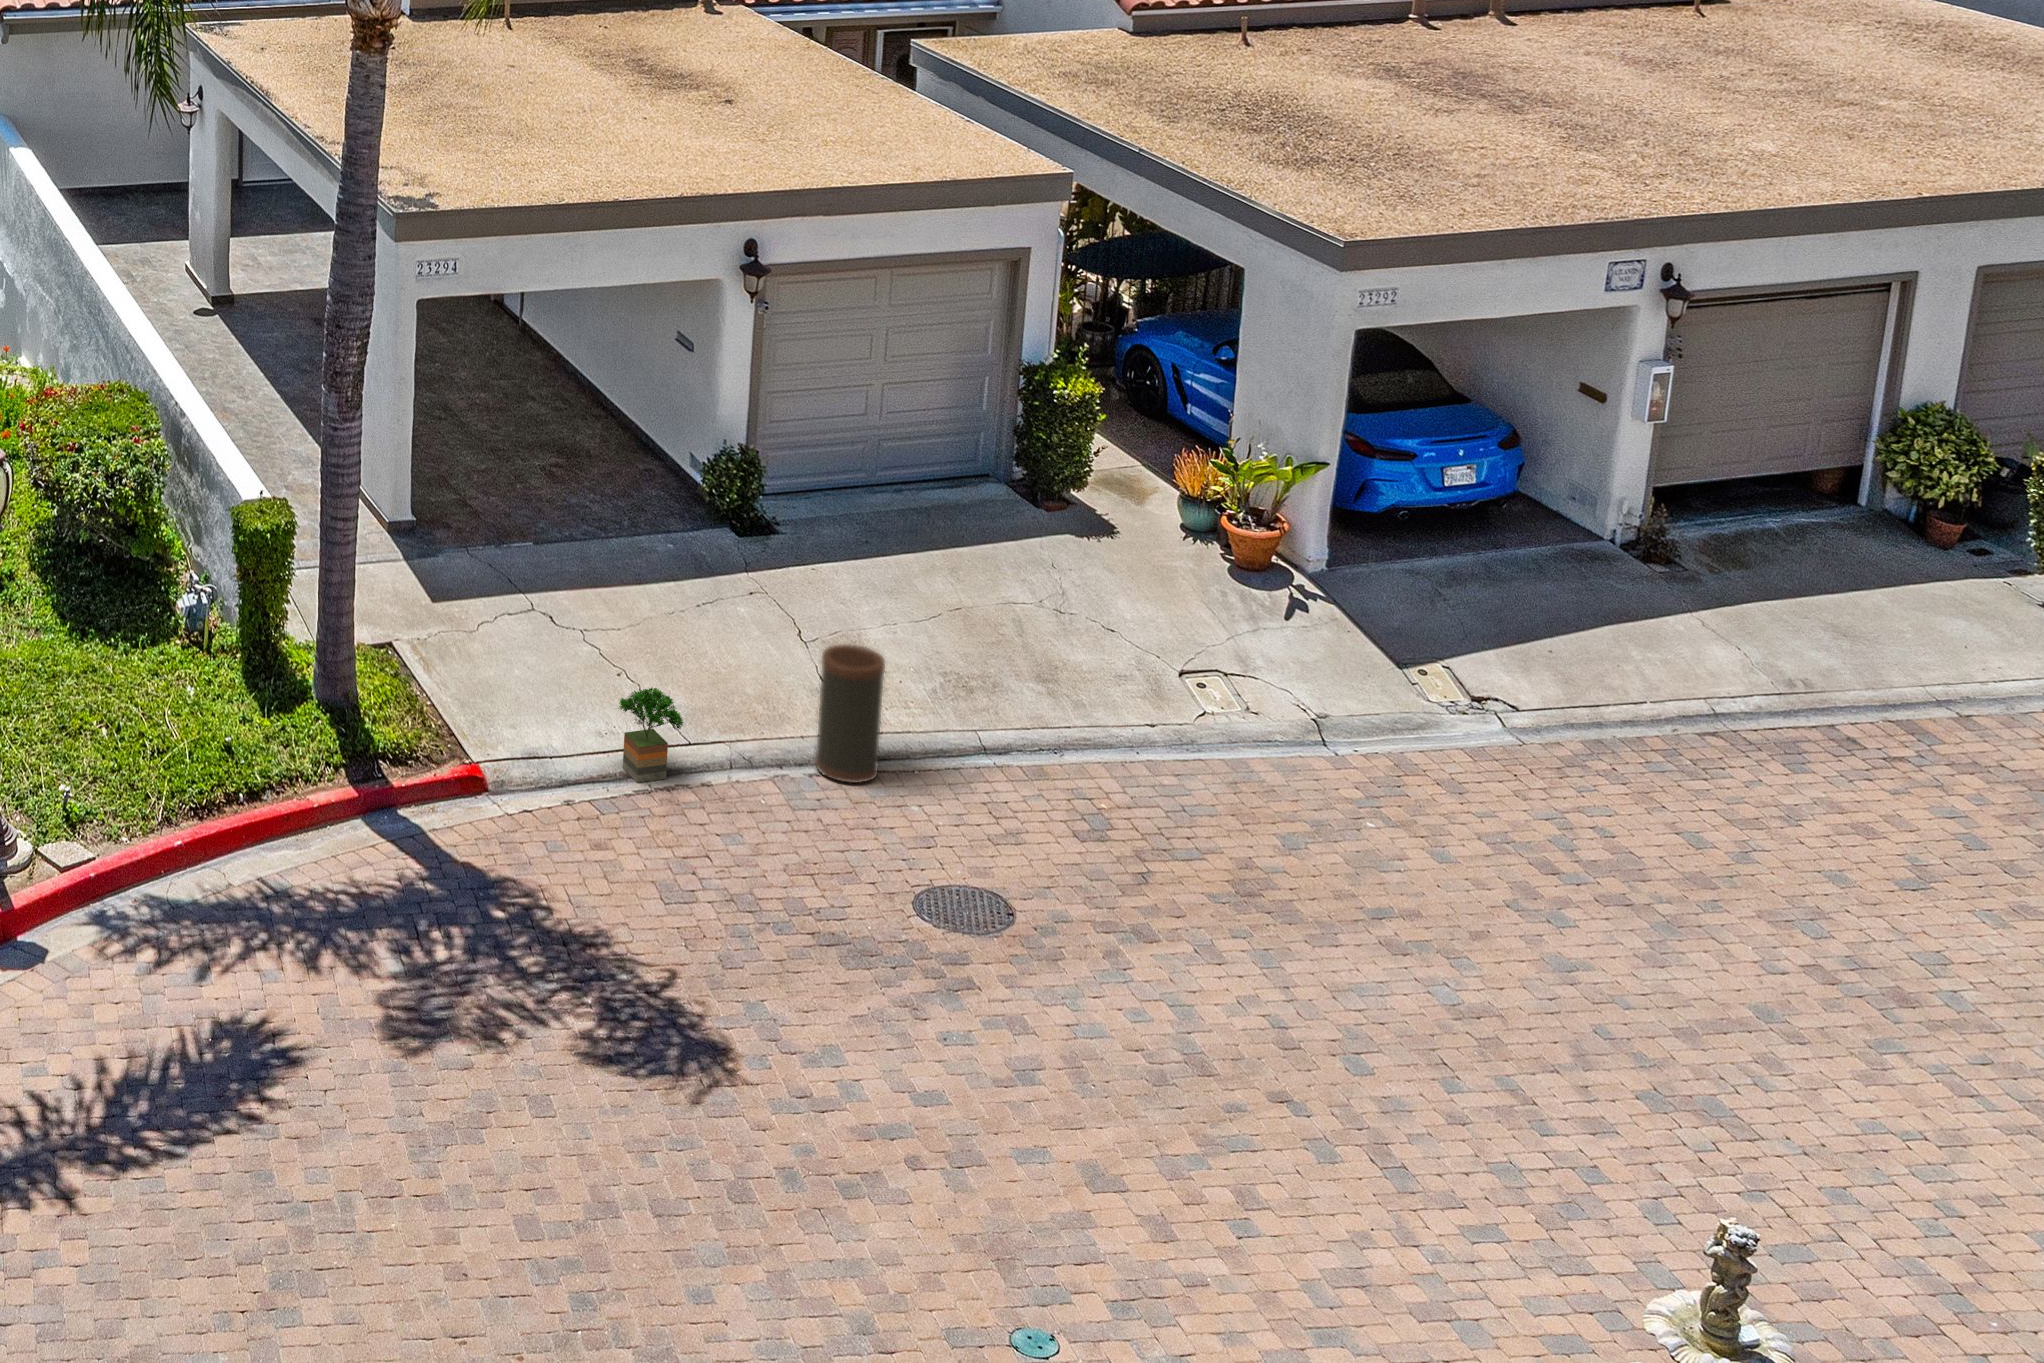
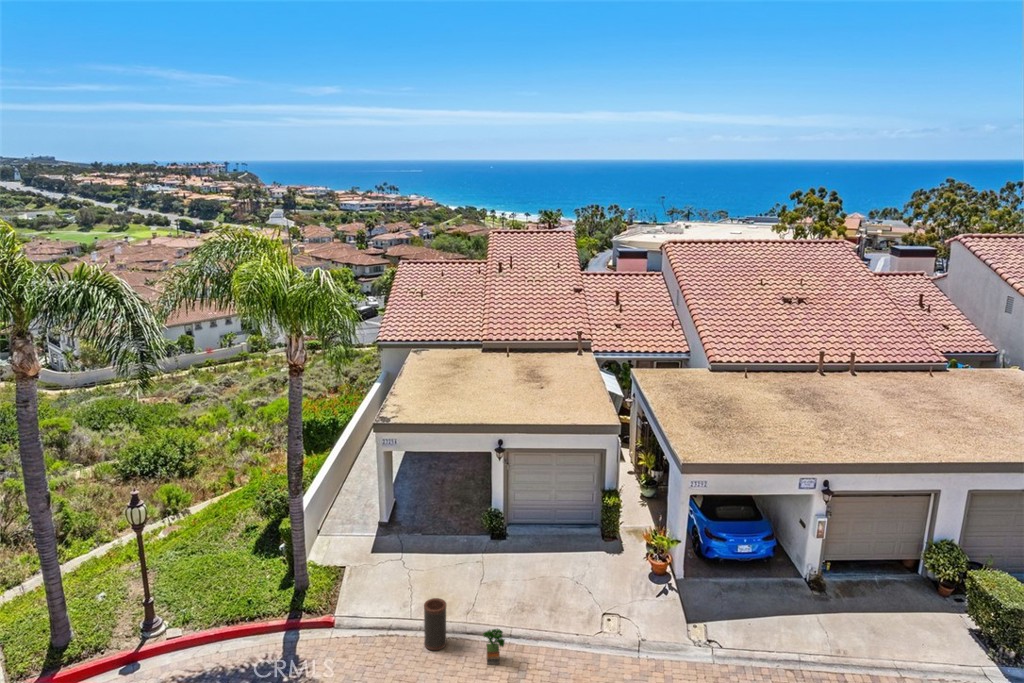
potted tree: present [618,688,683,783] -> present [483,629,505,664]

